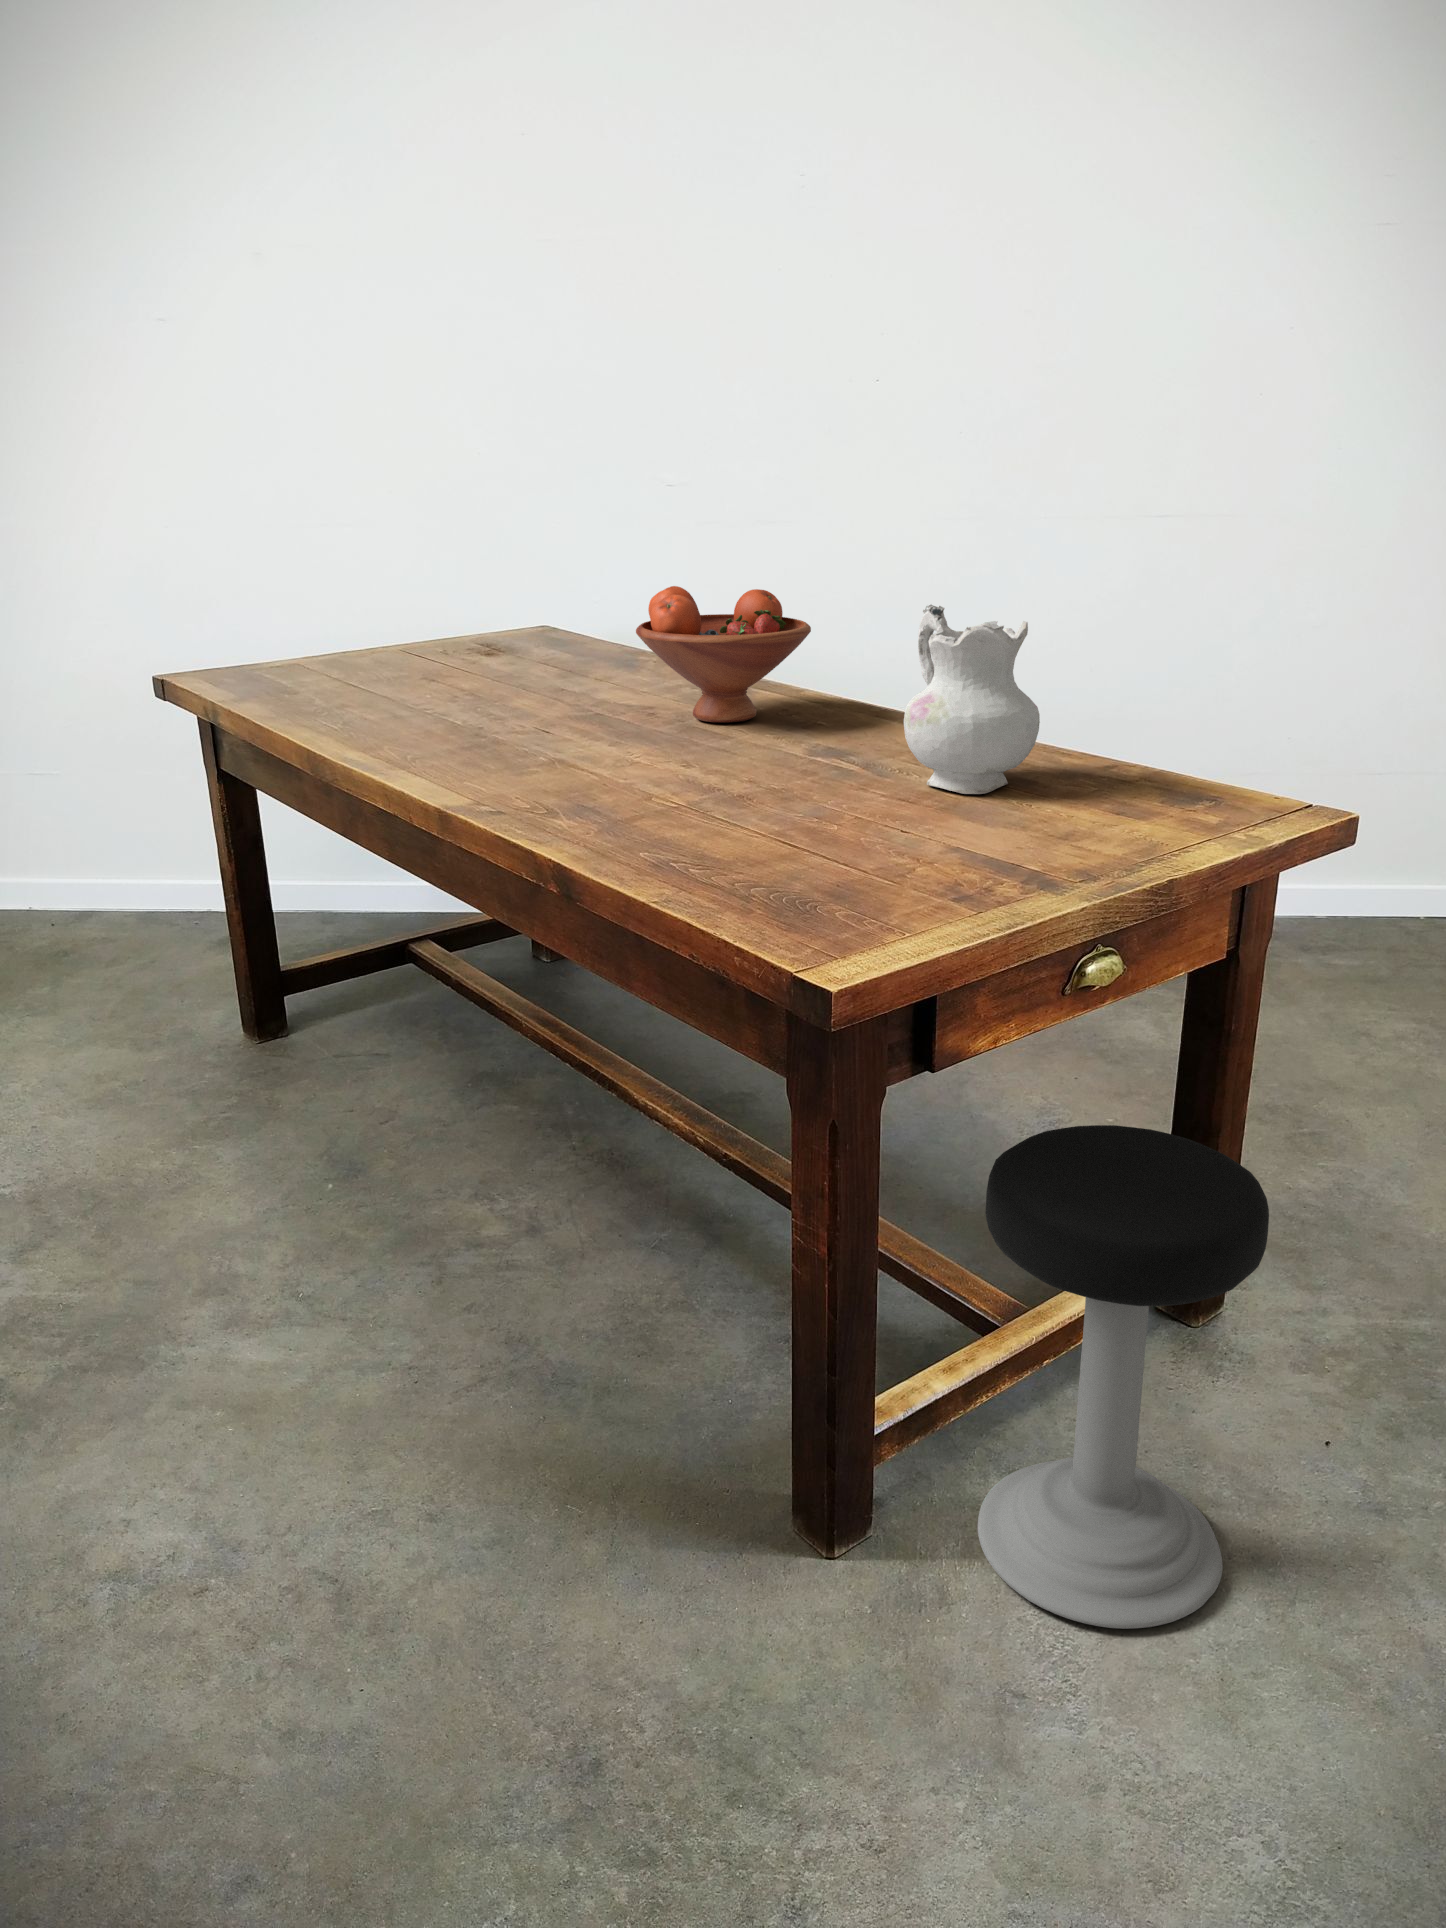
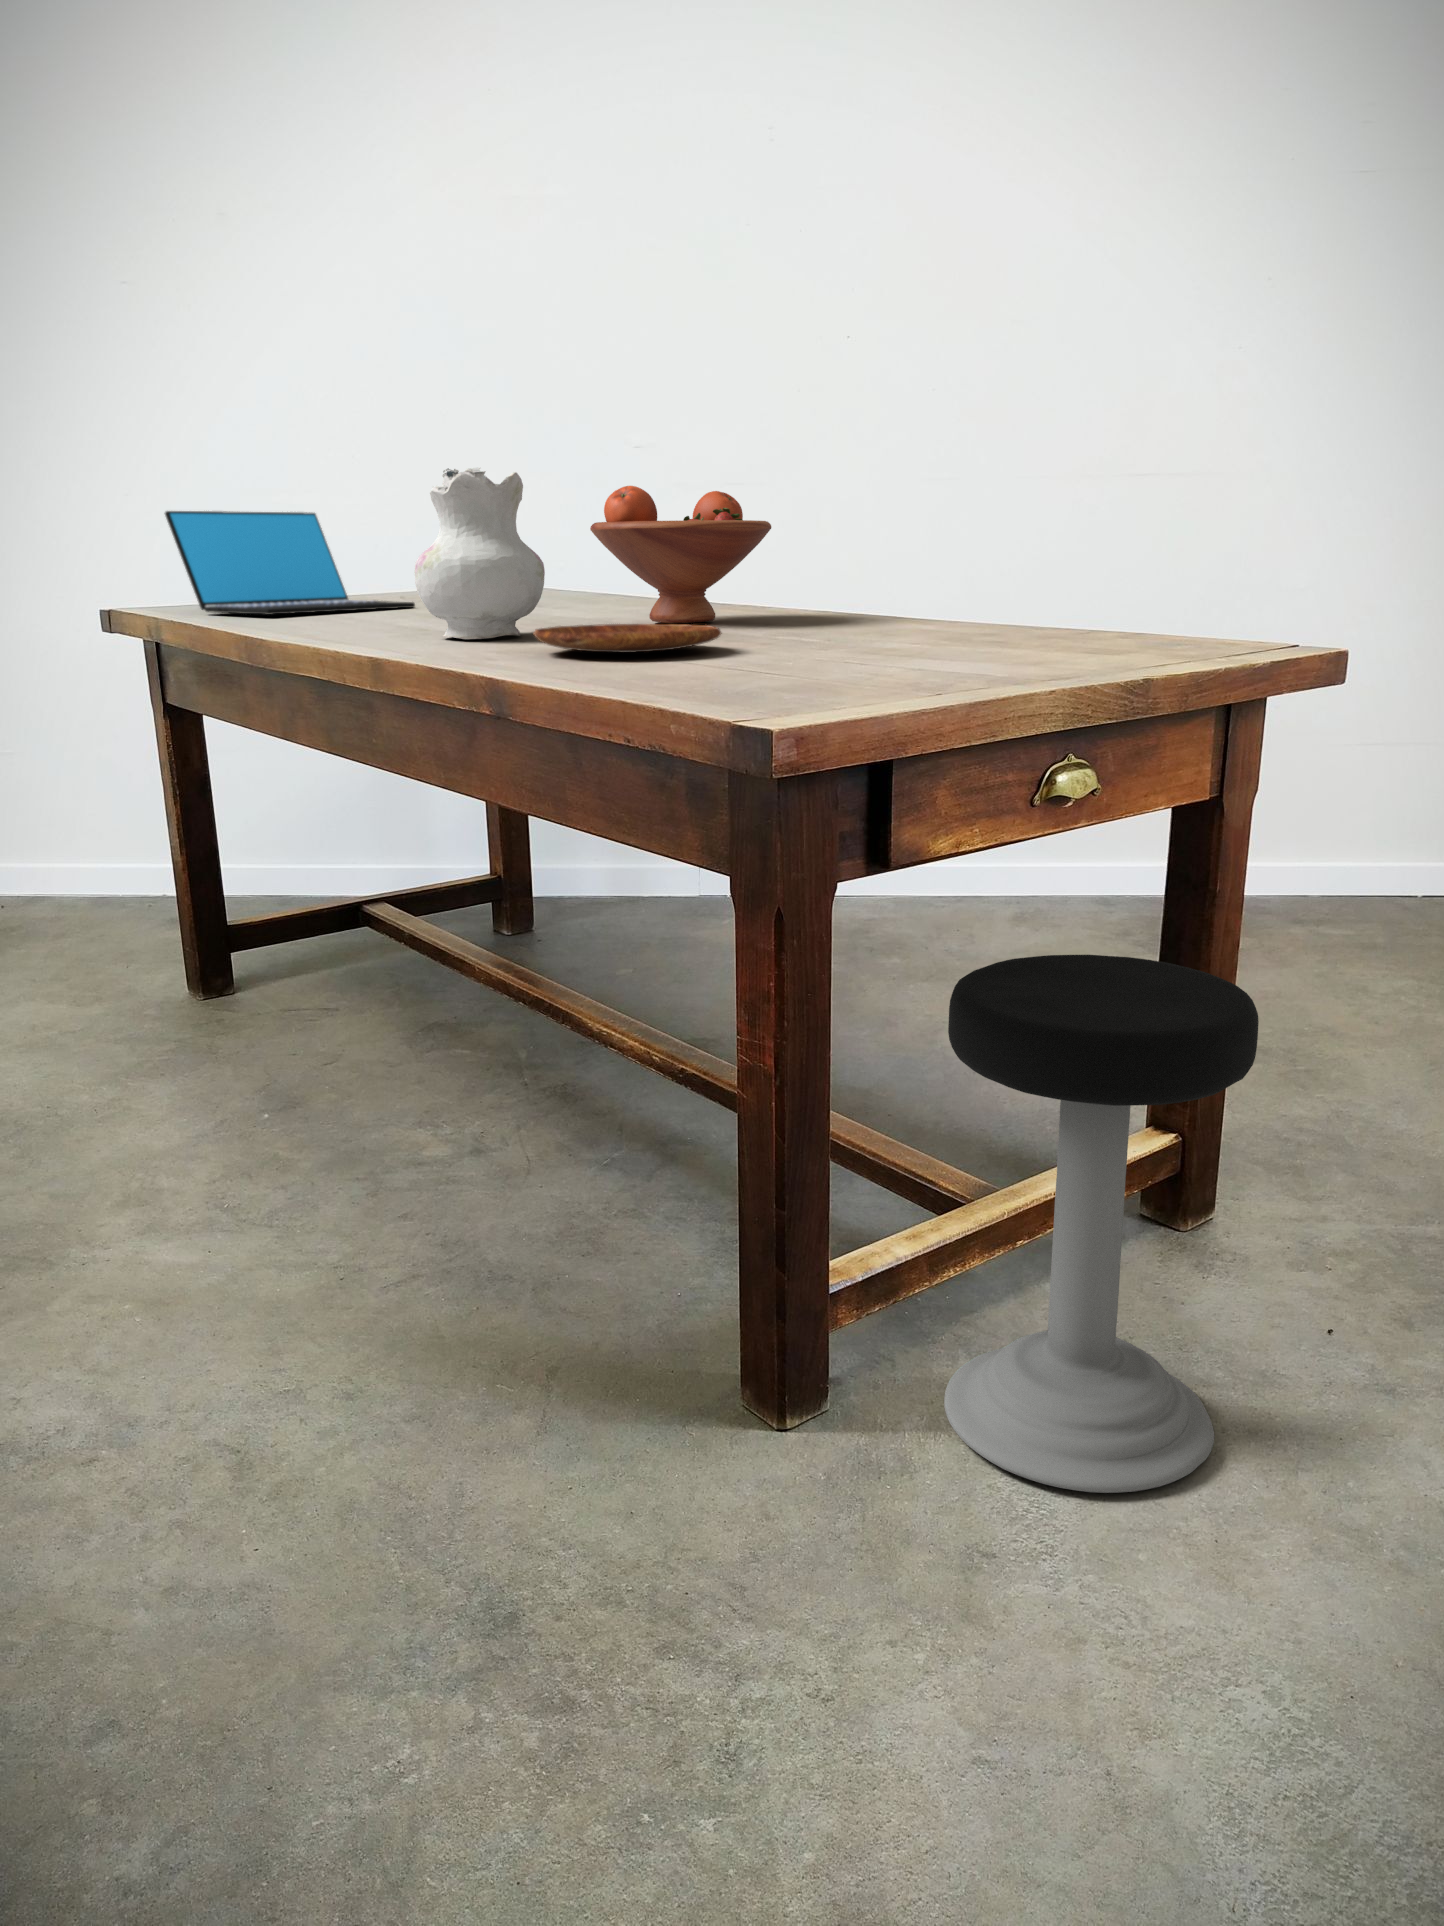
laptop: none [214,568,459,693] -> present [165,511,415,615]
ceramic pitcher: present [904,605,1040,794] -> present [415,467,545,639]
tray: none [590,759,770,807] -> present [534,624,722,653]

